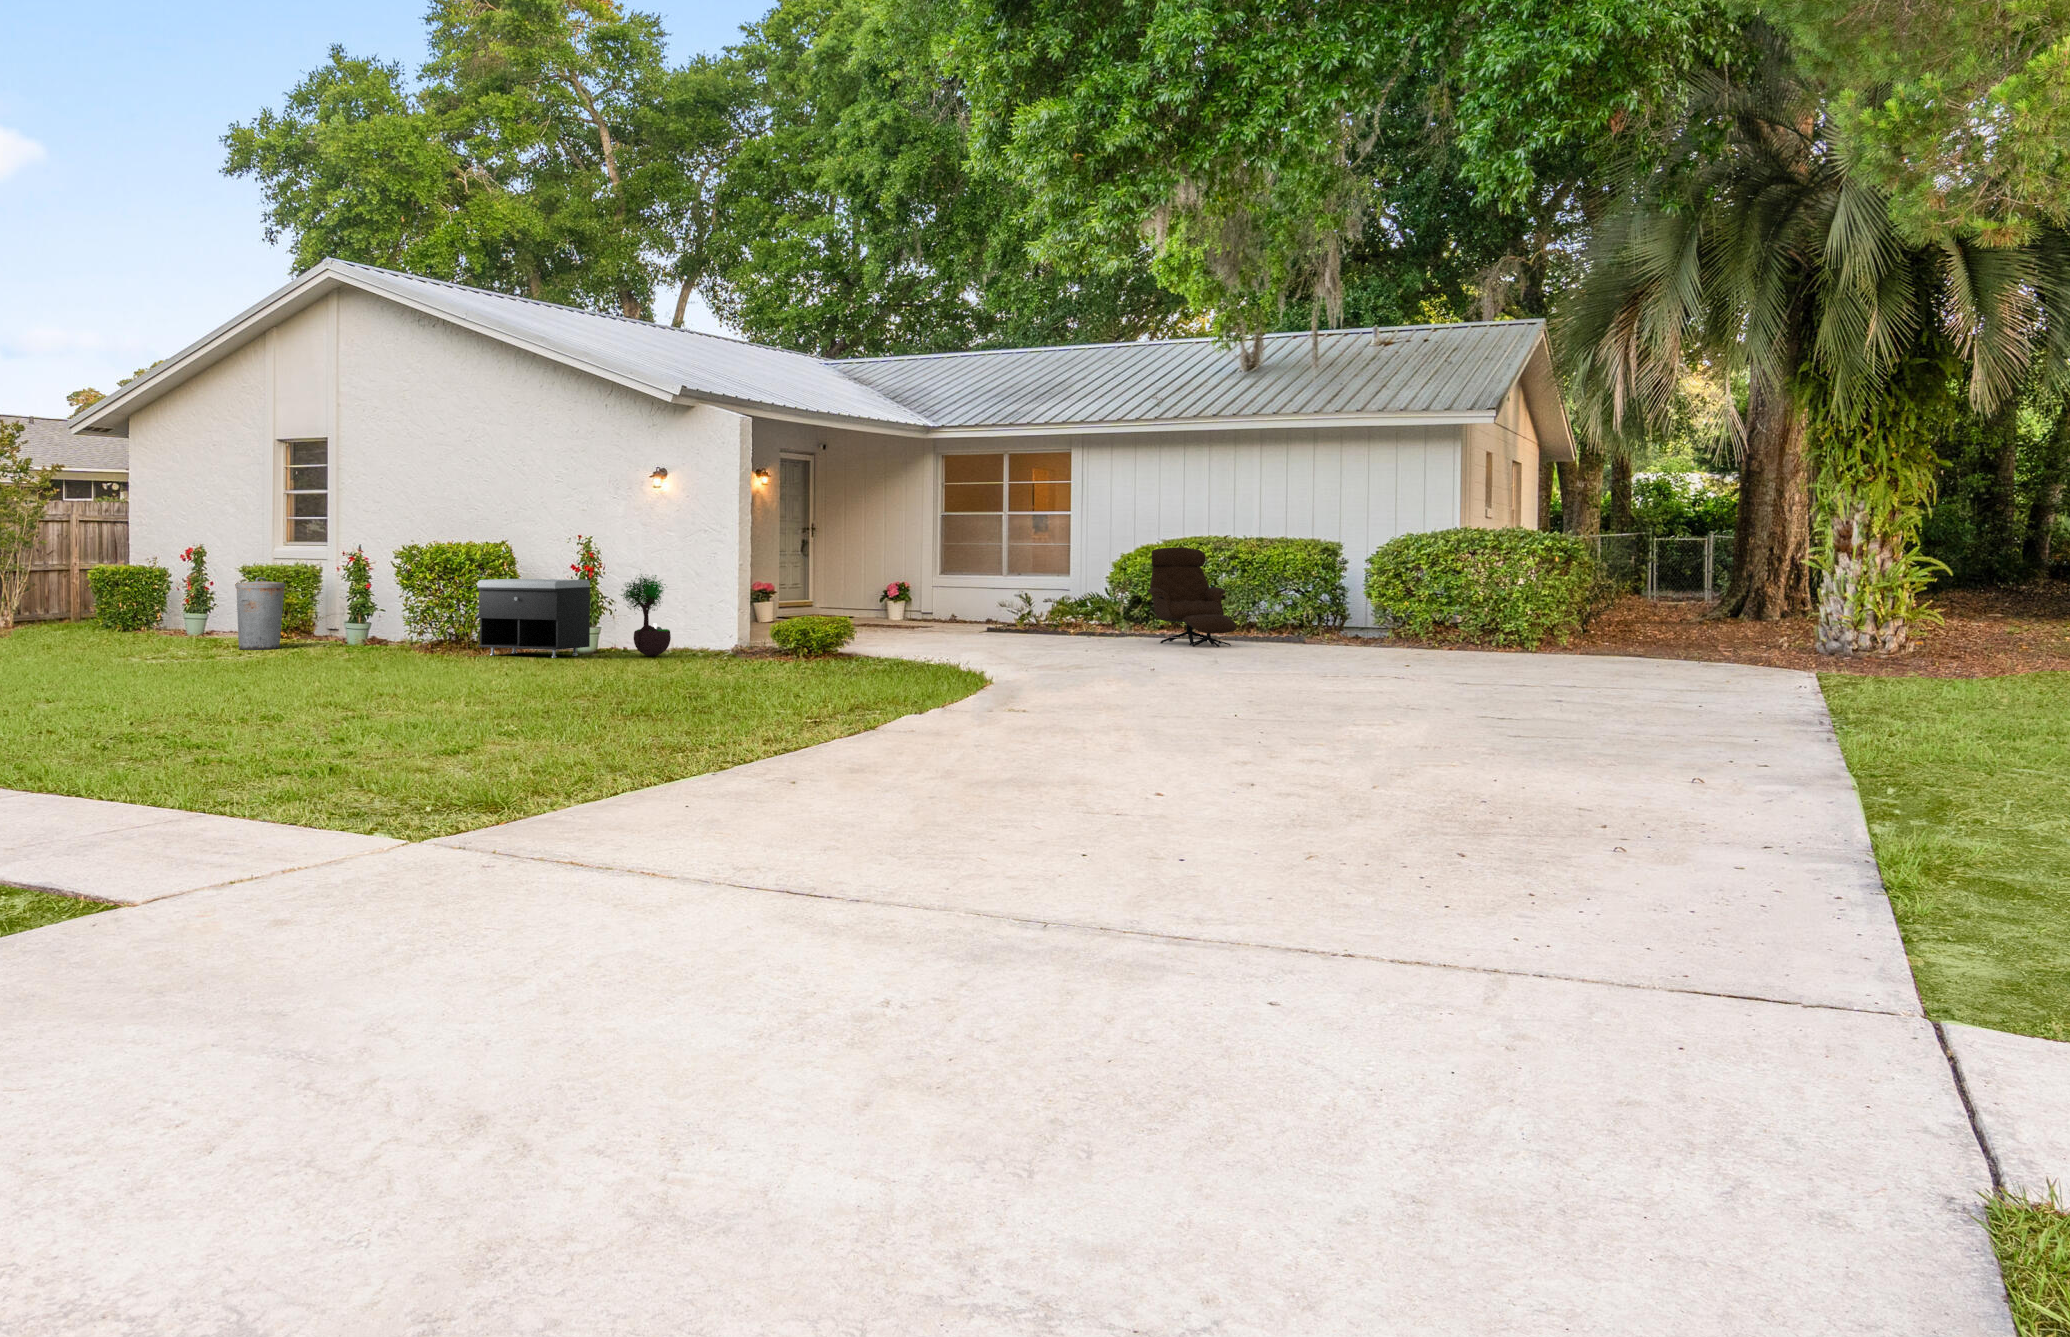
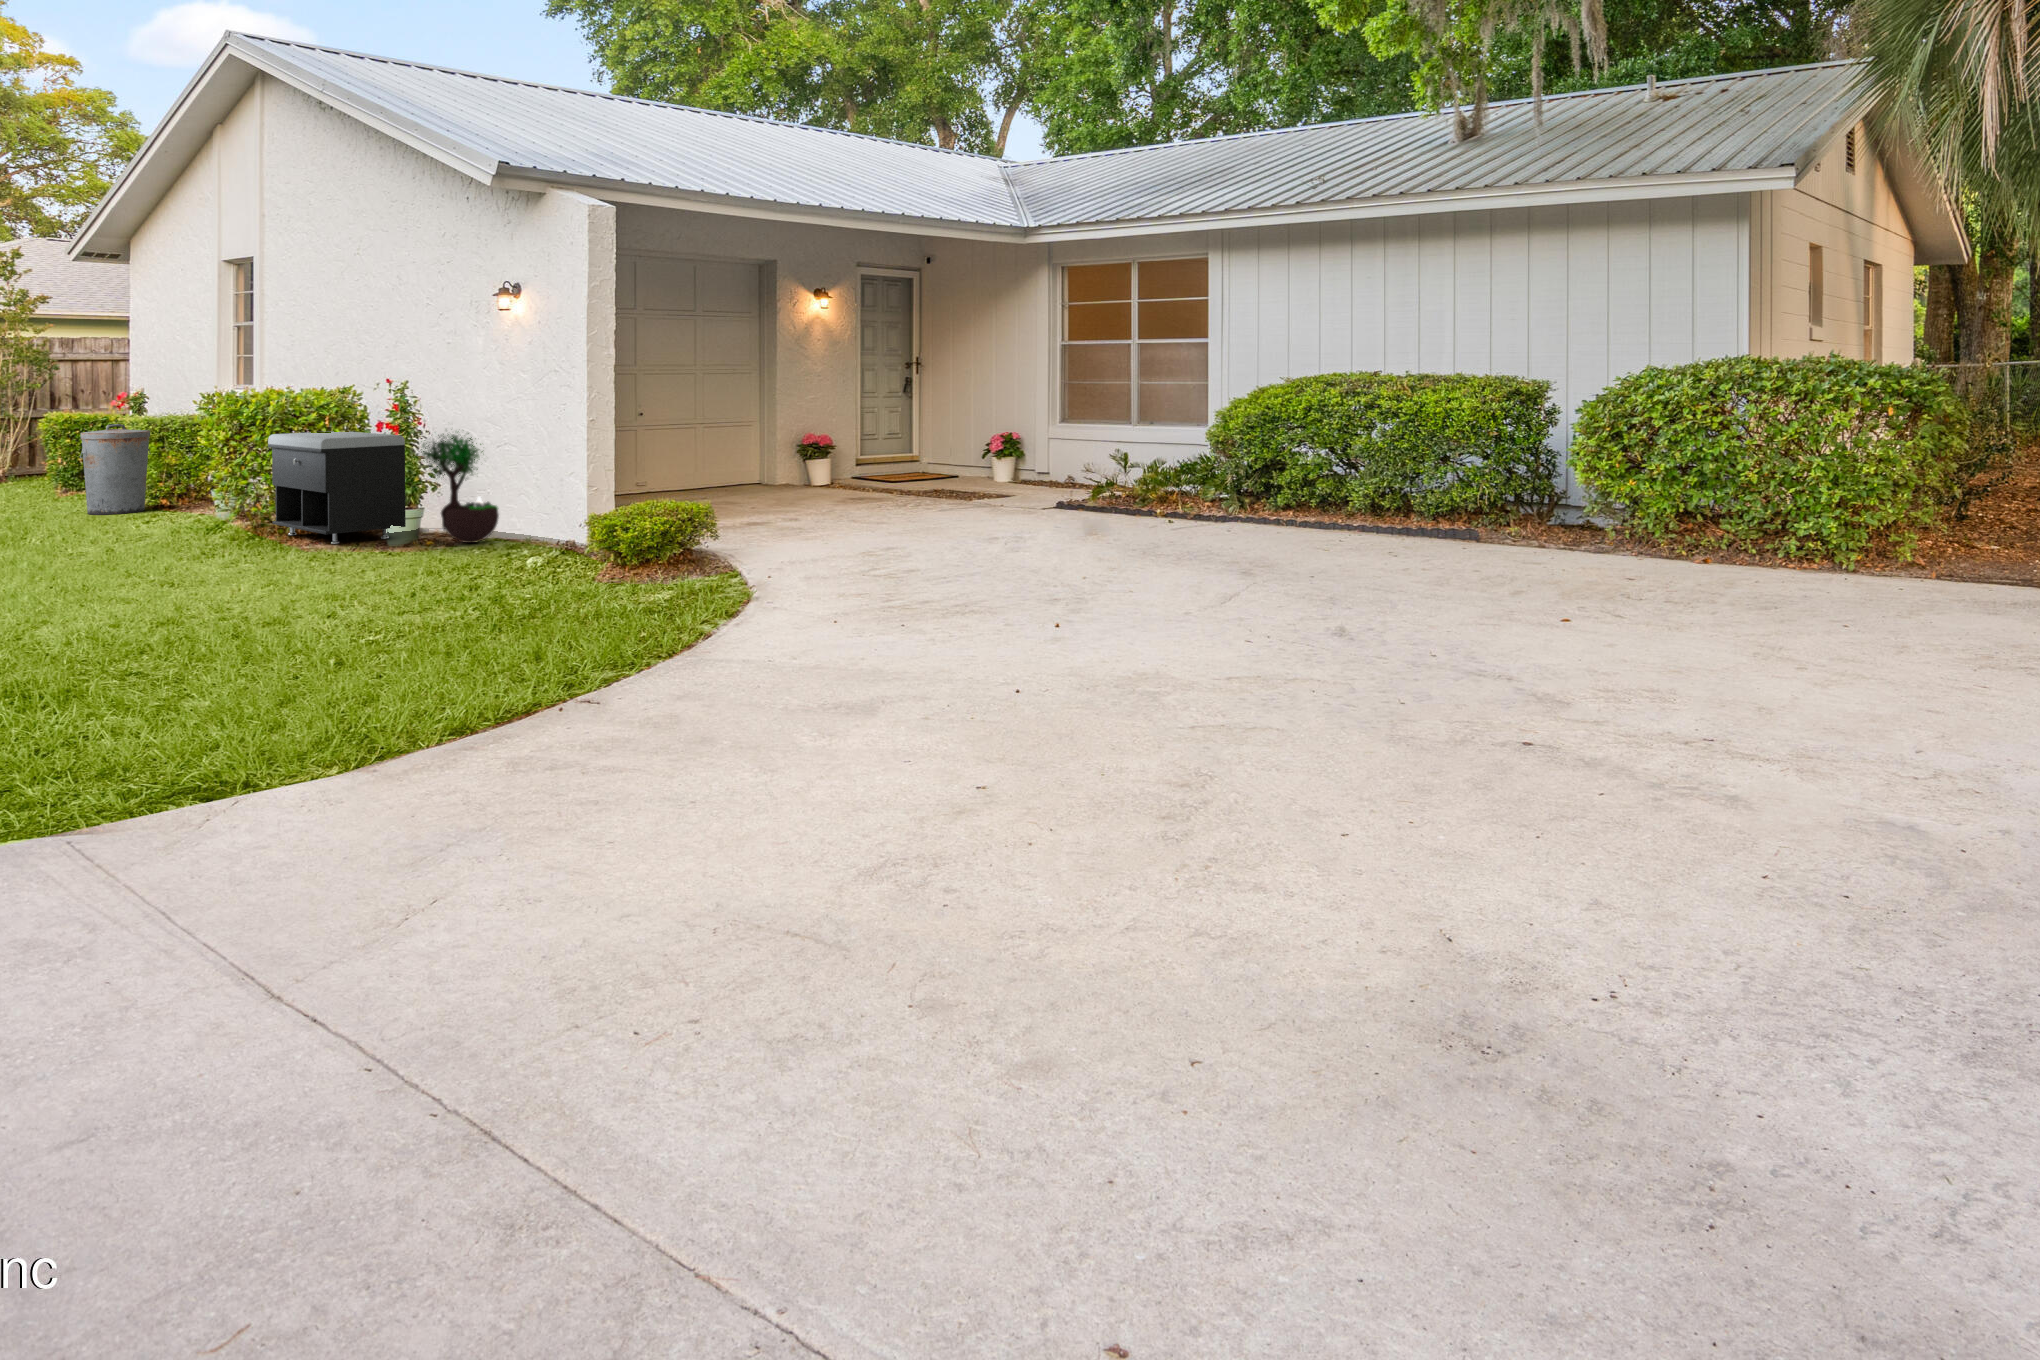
lounge chair: present [1147,547,1236,647] -> none [1247,387,1361,539]

